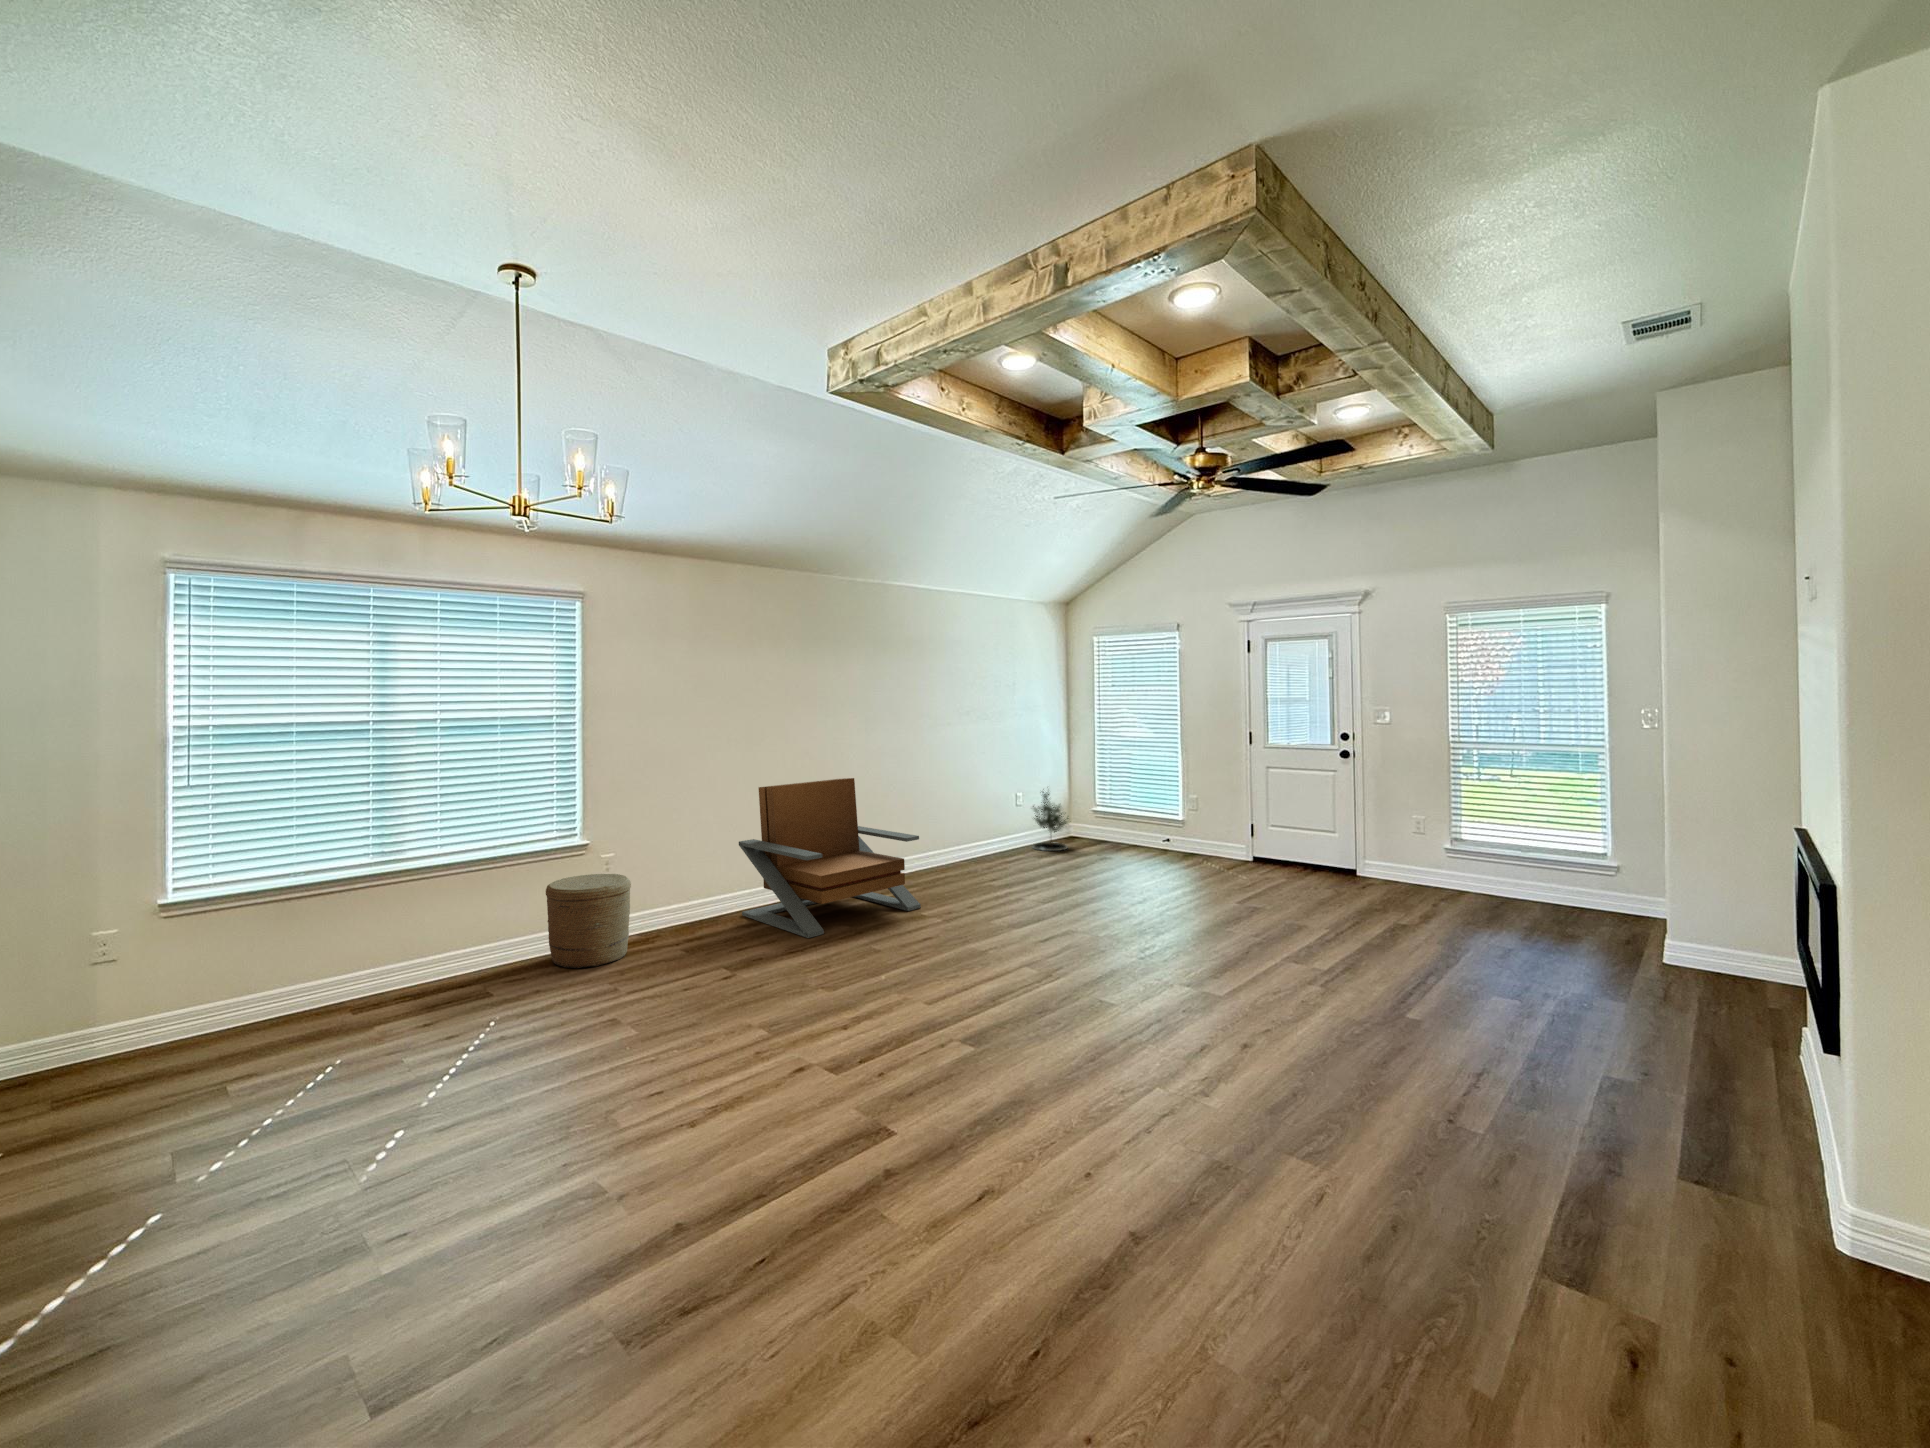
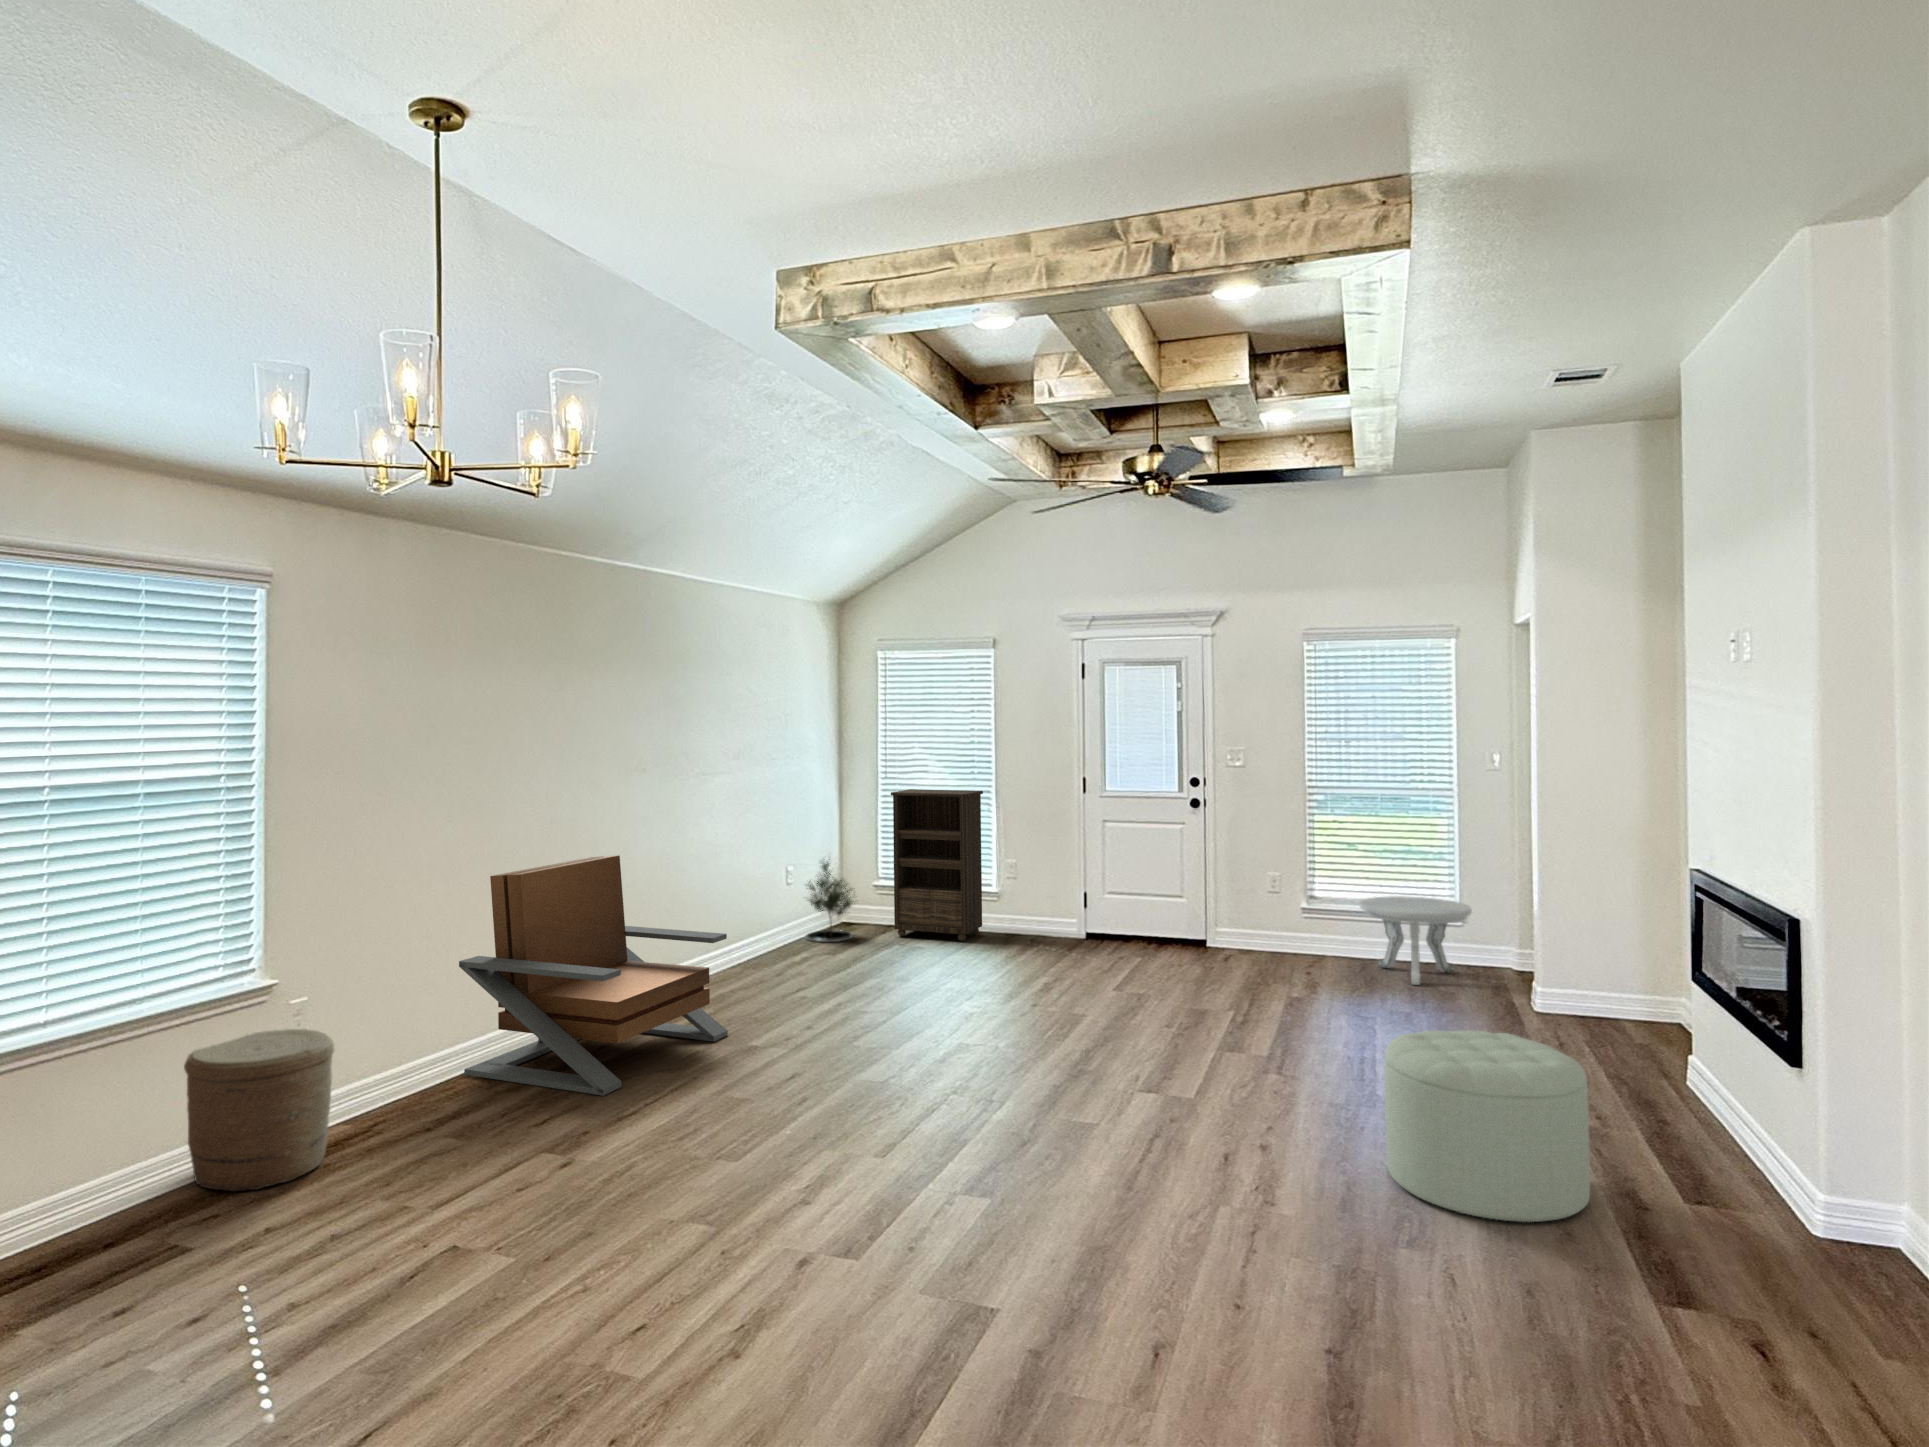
bookshelf: none [1094,740,1168,857] -> present [891,789,983,941]
side table: none [1494,843,1617,926] -> present [1359,896,1472,985]
ottoman: none [1363,960,1579,1160] -> present [1384,1030,1590,1222]

